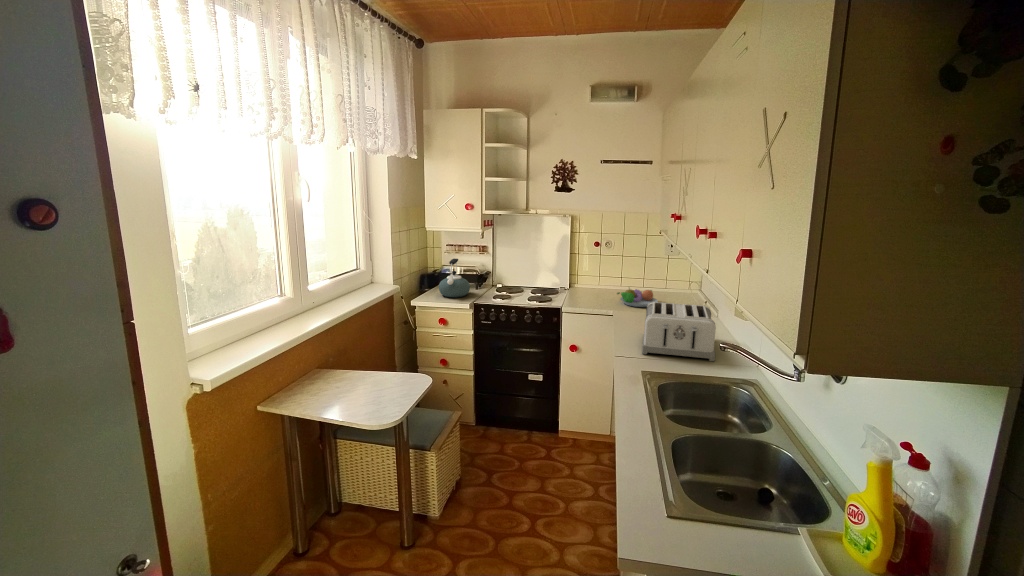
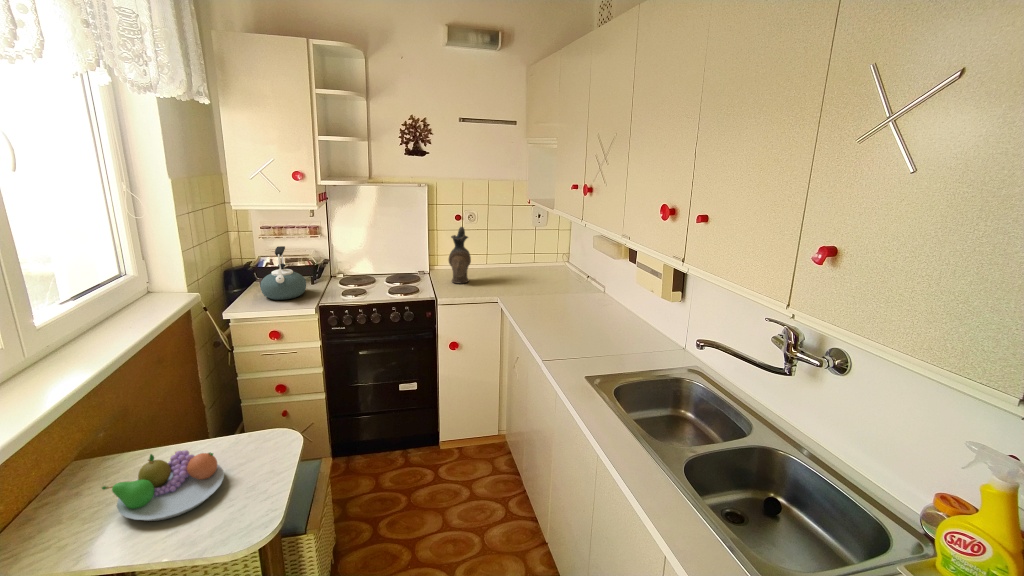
ceramic pitcher: none [579,251,599,298] -> present [449,227,471,283]
fruit bowl: present [617,289,658,307] -> present [102,450,224,521]
toaster: present [642,302,716,361] -> none [551,286,646,351]

